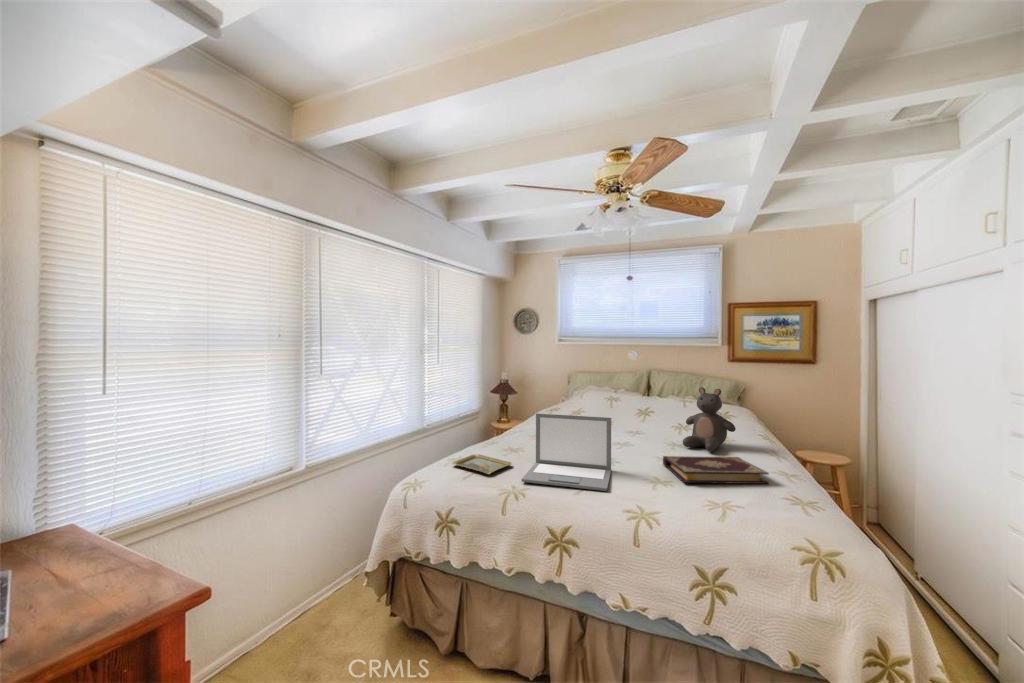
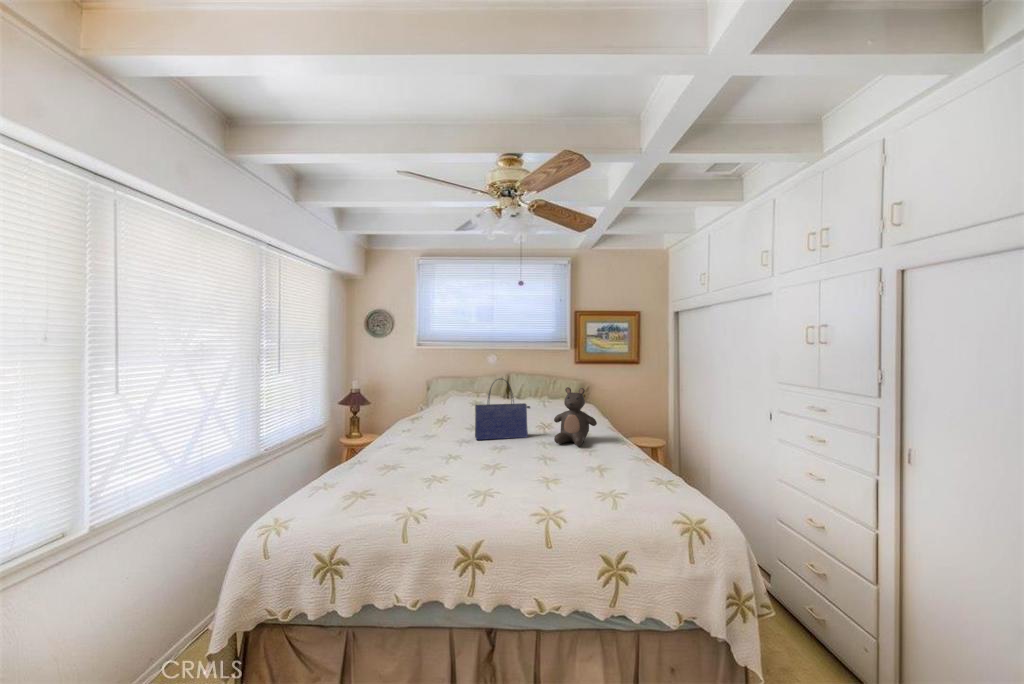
tote bag: none [601,375,660,438] -> present [475,379,530,440]
laptop: present [522,413,611,491] -> none [416,422,507,501]
tray: present [452,454,511,474] -> none [322,476,397,498]
book: present [663,456,769,484] -> none [545,448,634,478]

